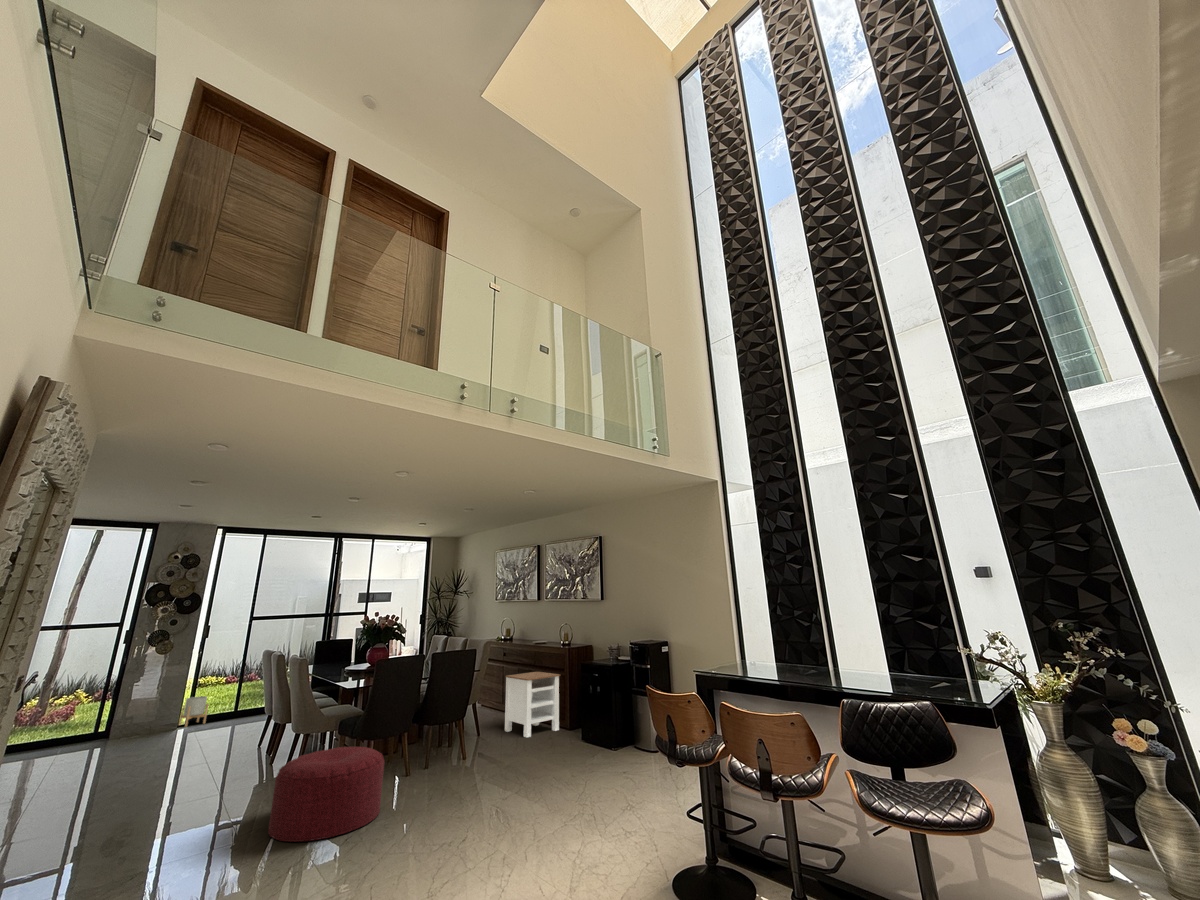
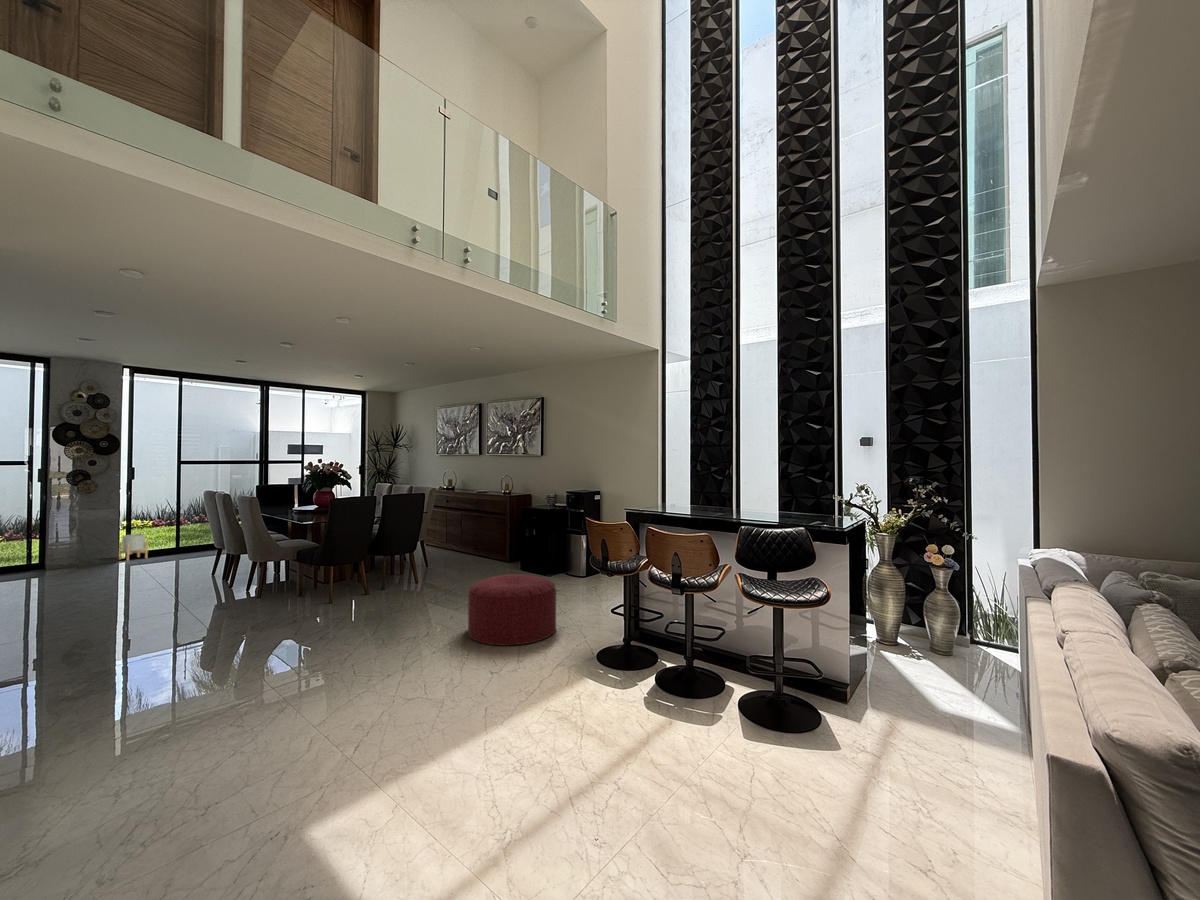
side table: present [505,672,561,738] -> none [451,515,502,568]
ottoman: present [268,747,385,842] -> present [468,574,556,645]

